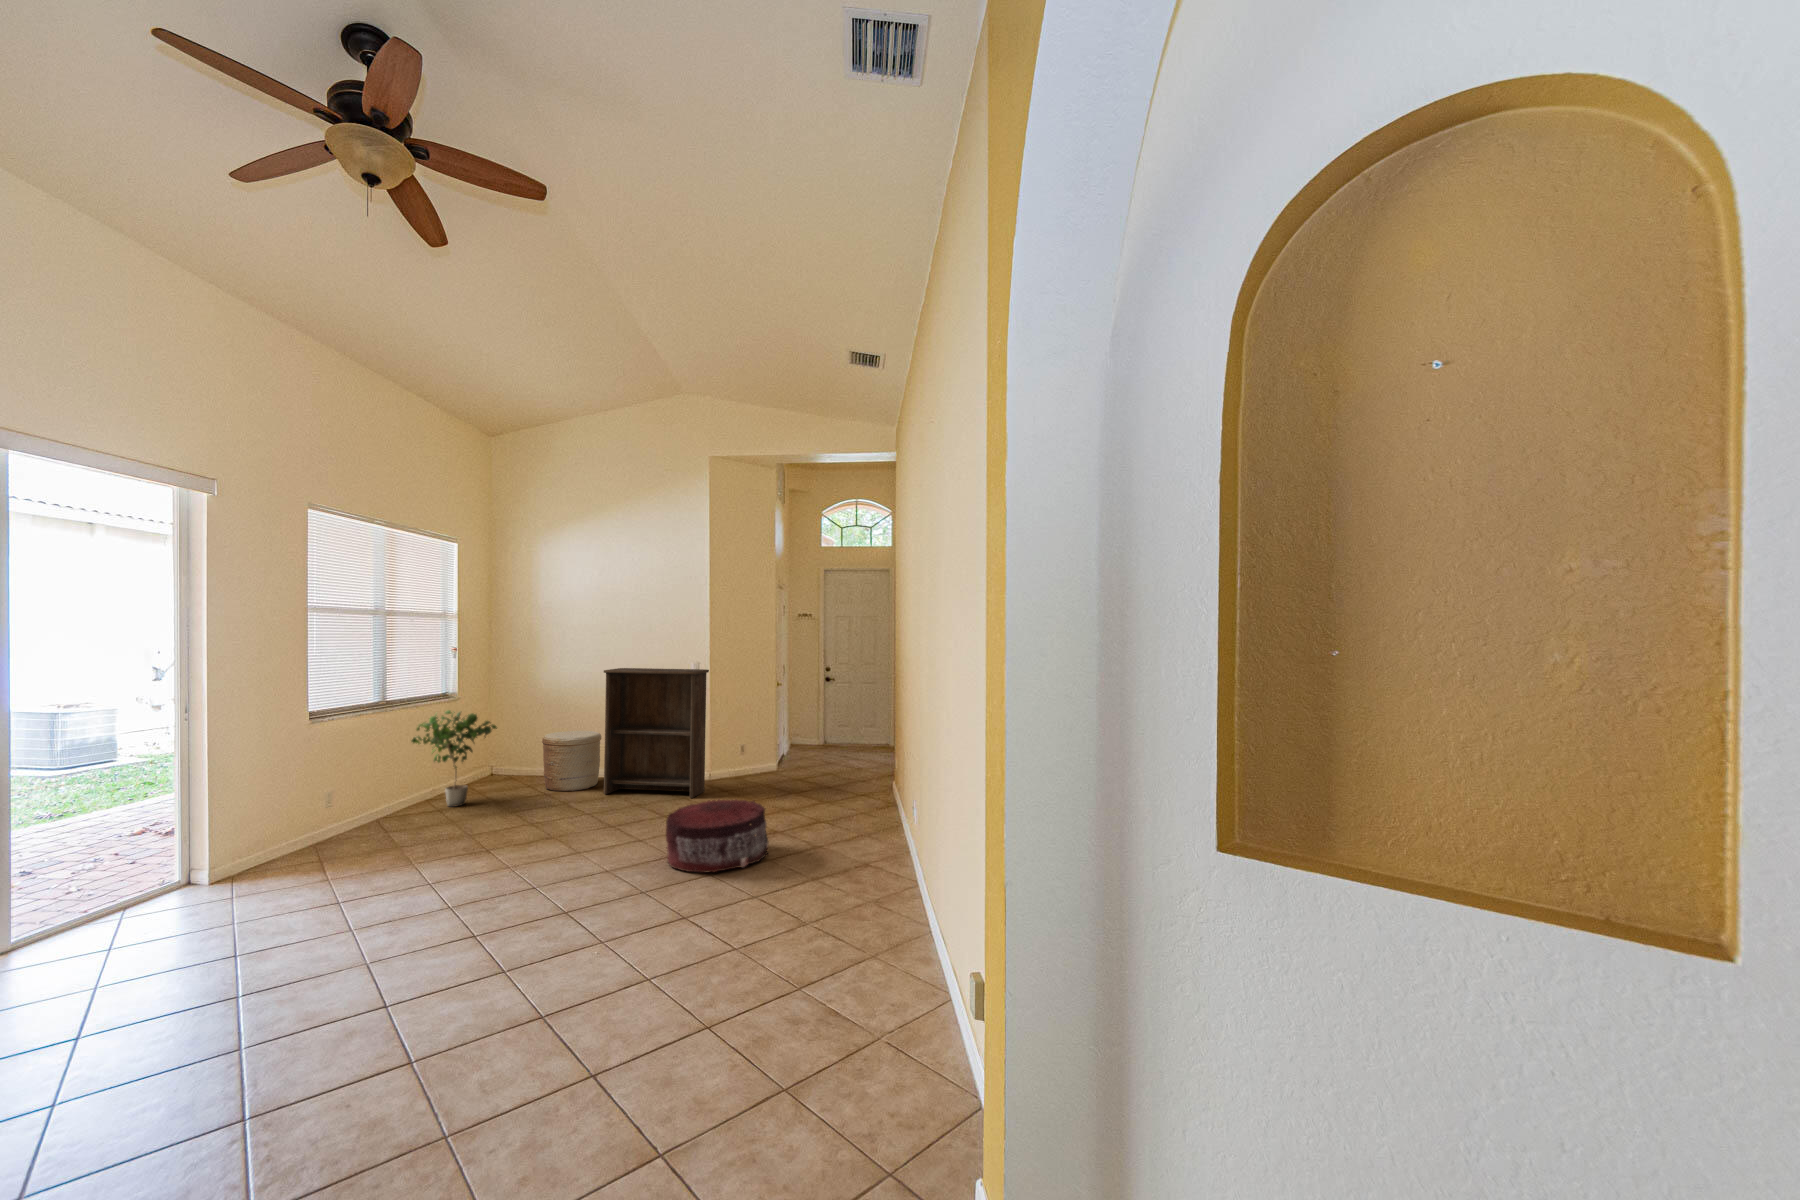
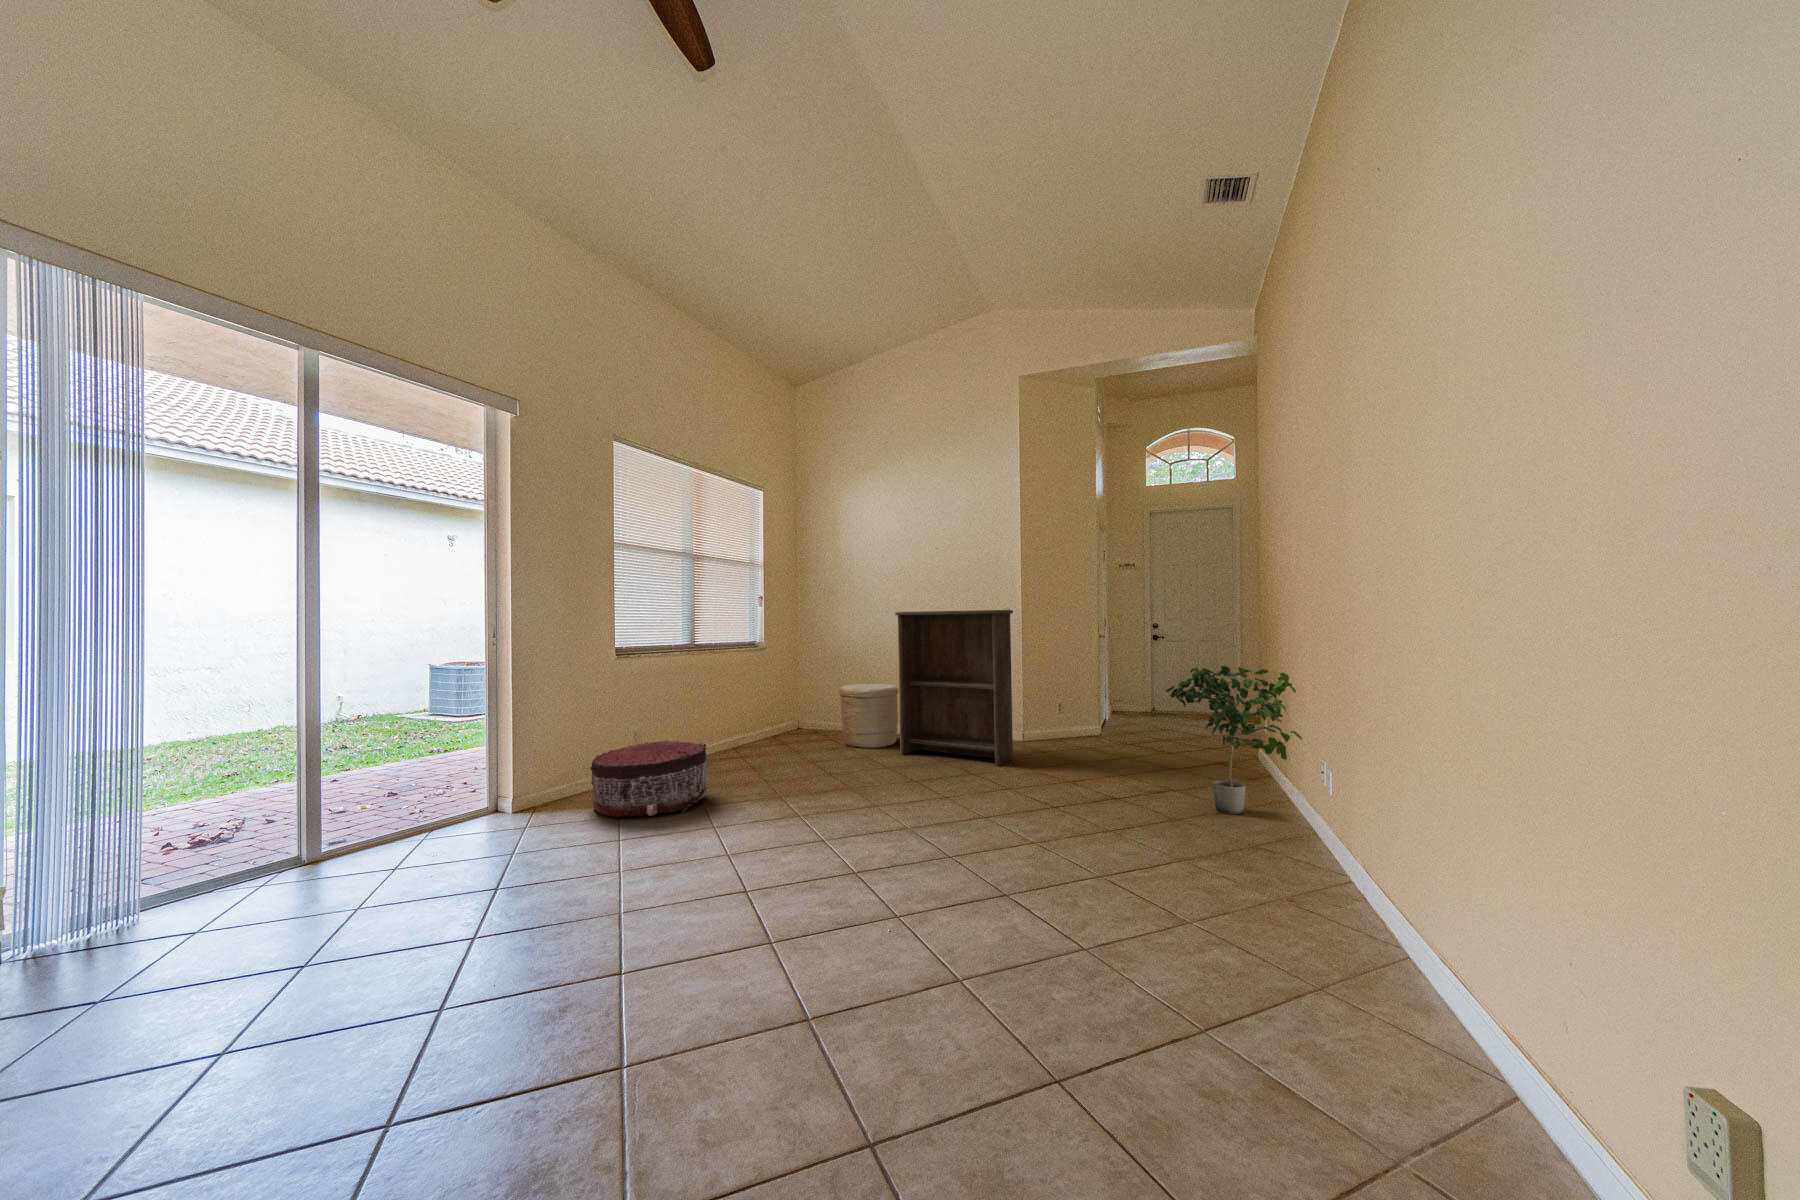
potted plant: present [412,710,497,807] -> present [1166,666,1302,814]
pouf: present [666,799,769,873] -> present [590,740,708,817]

